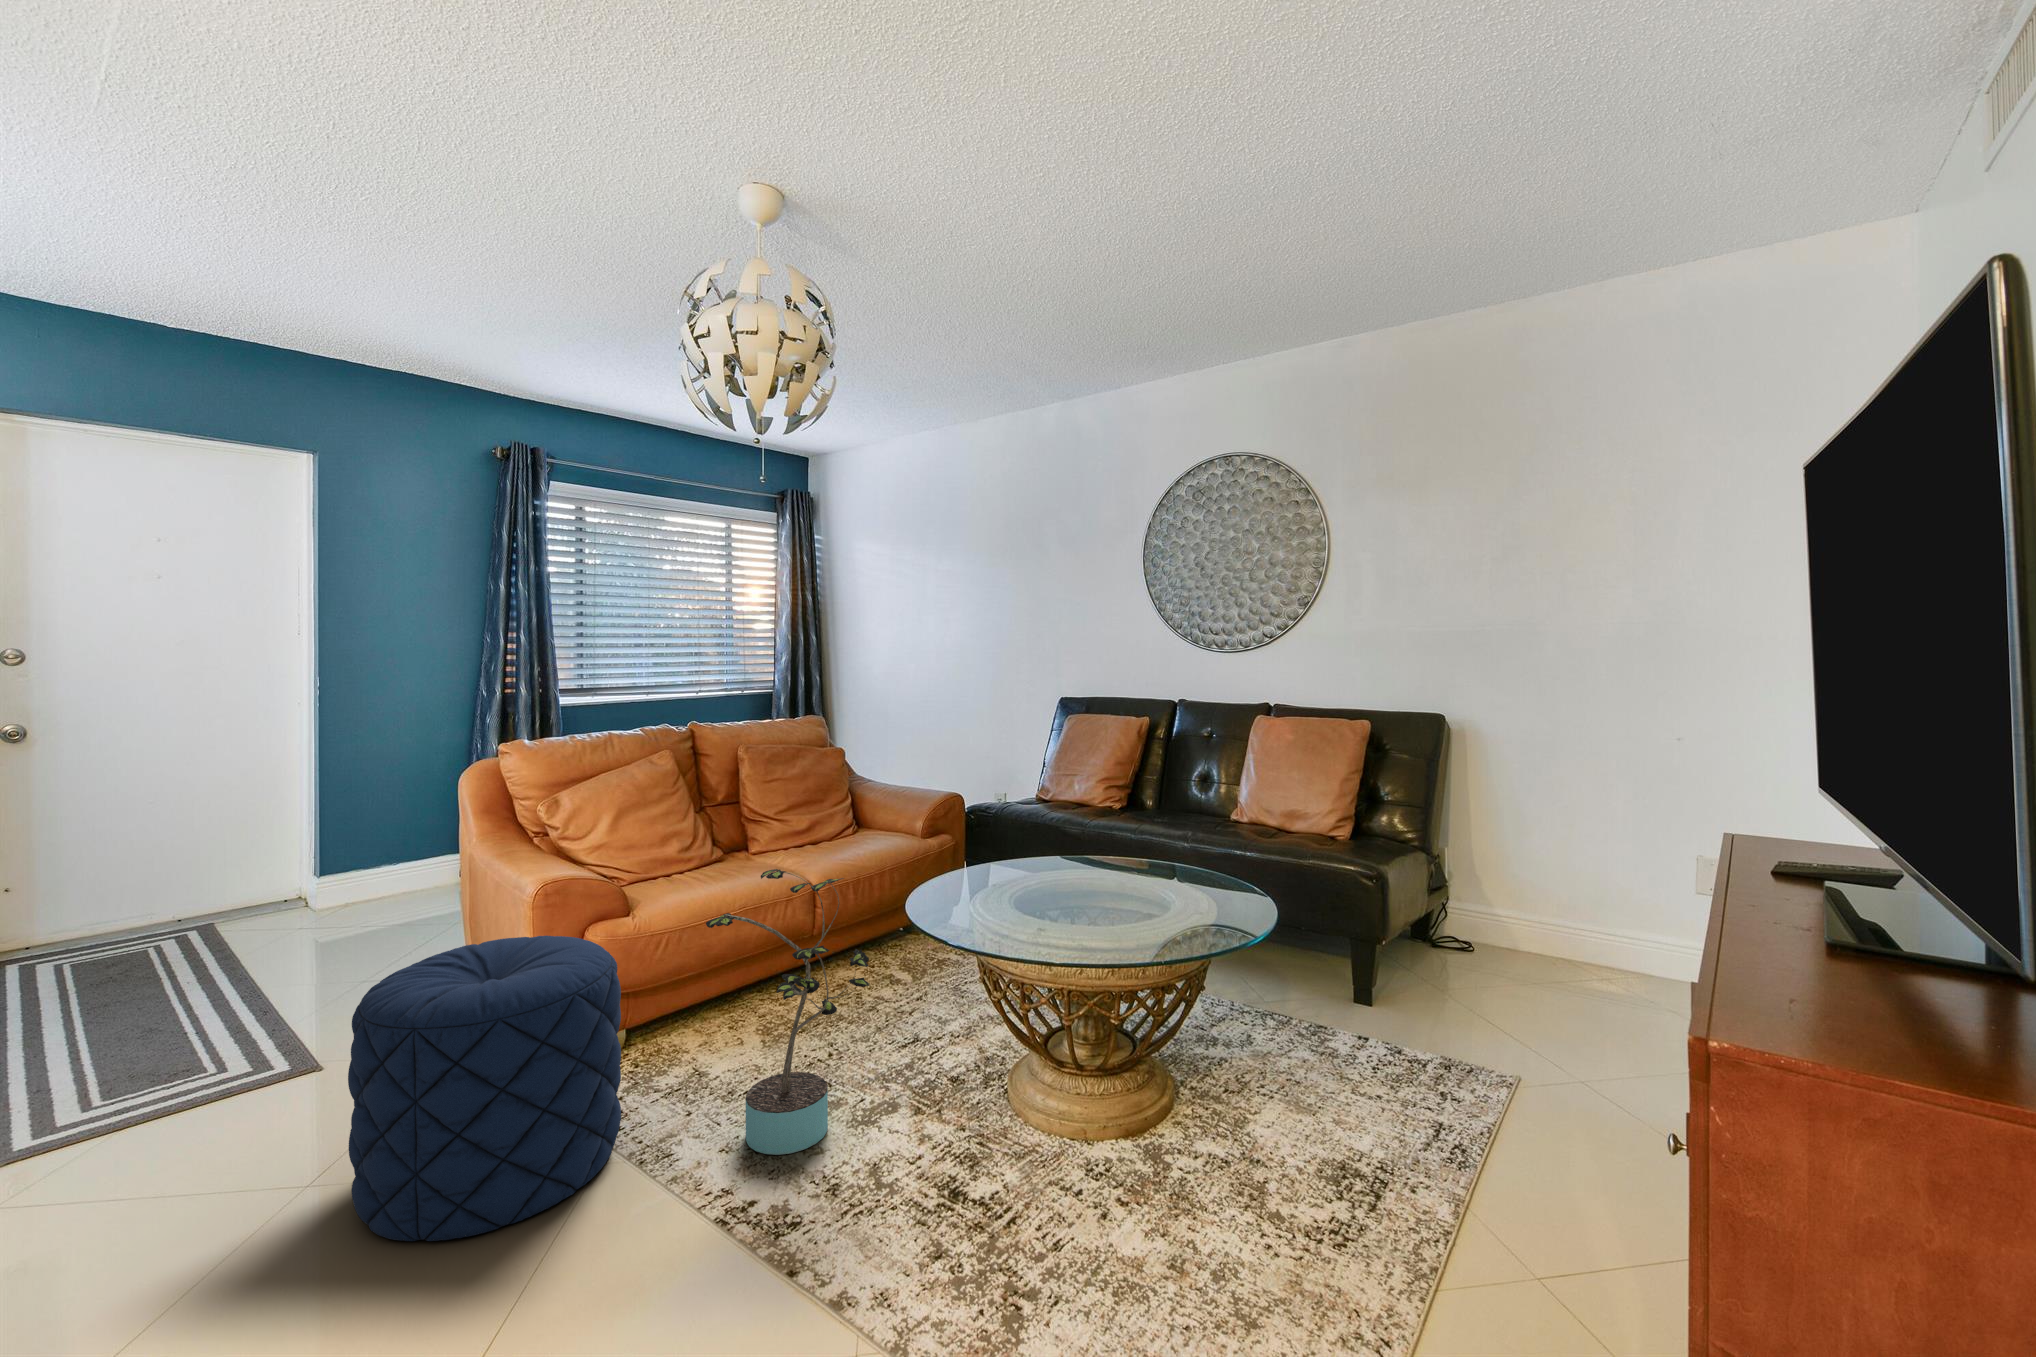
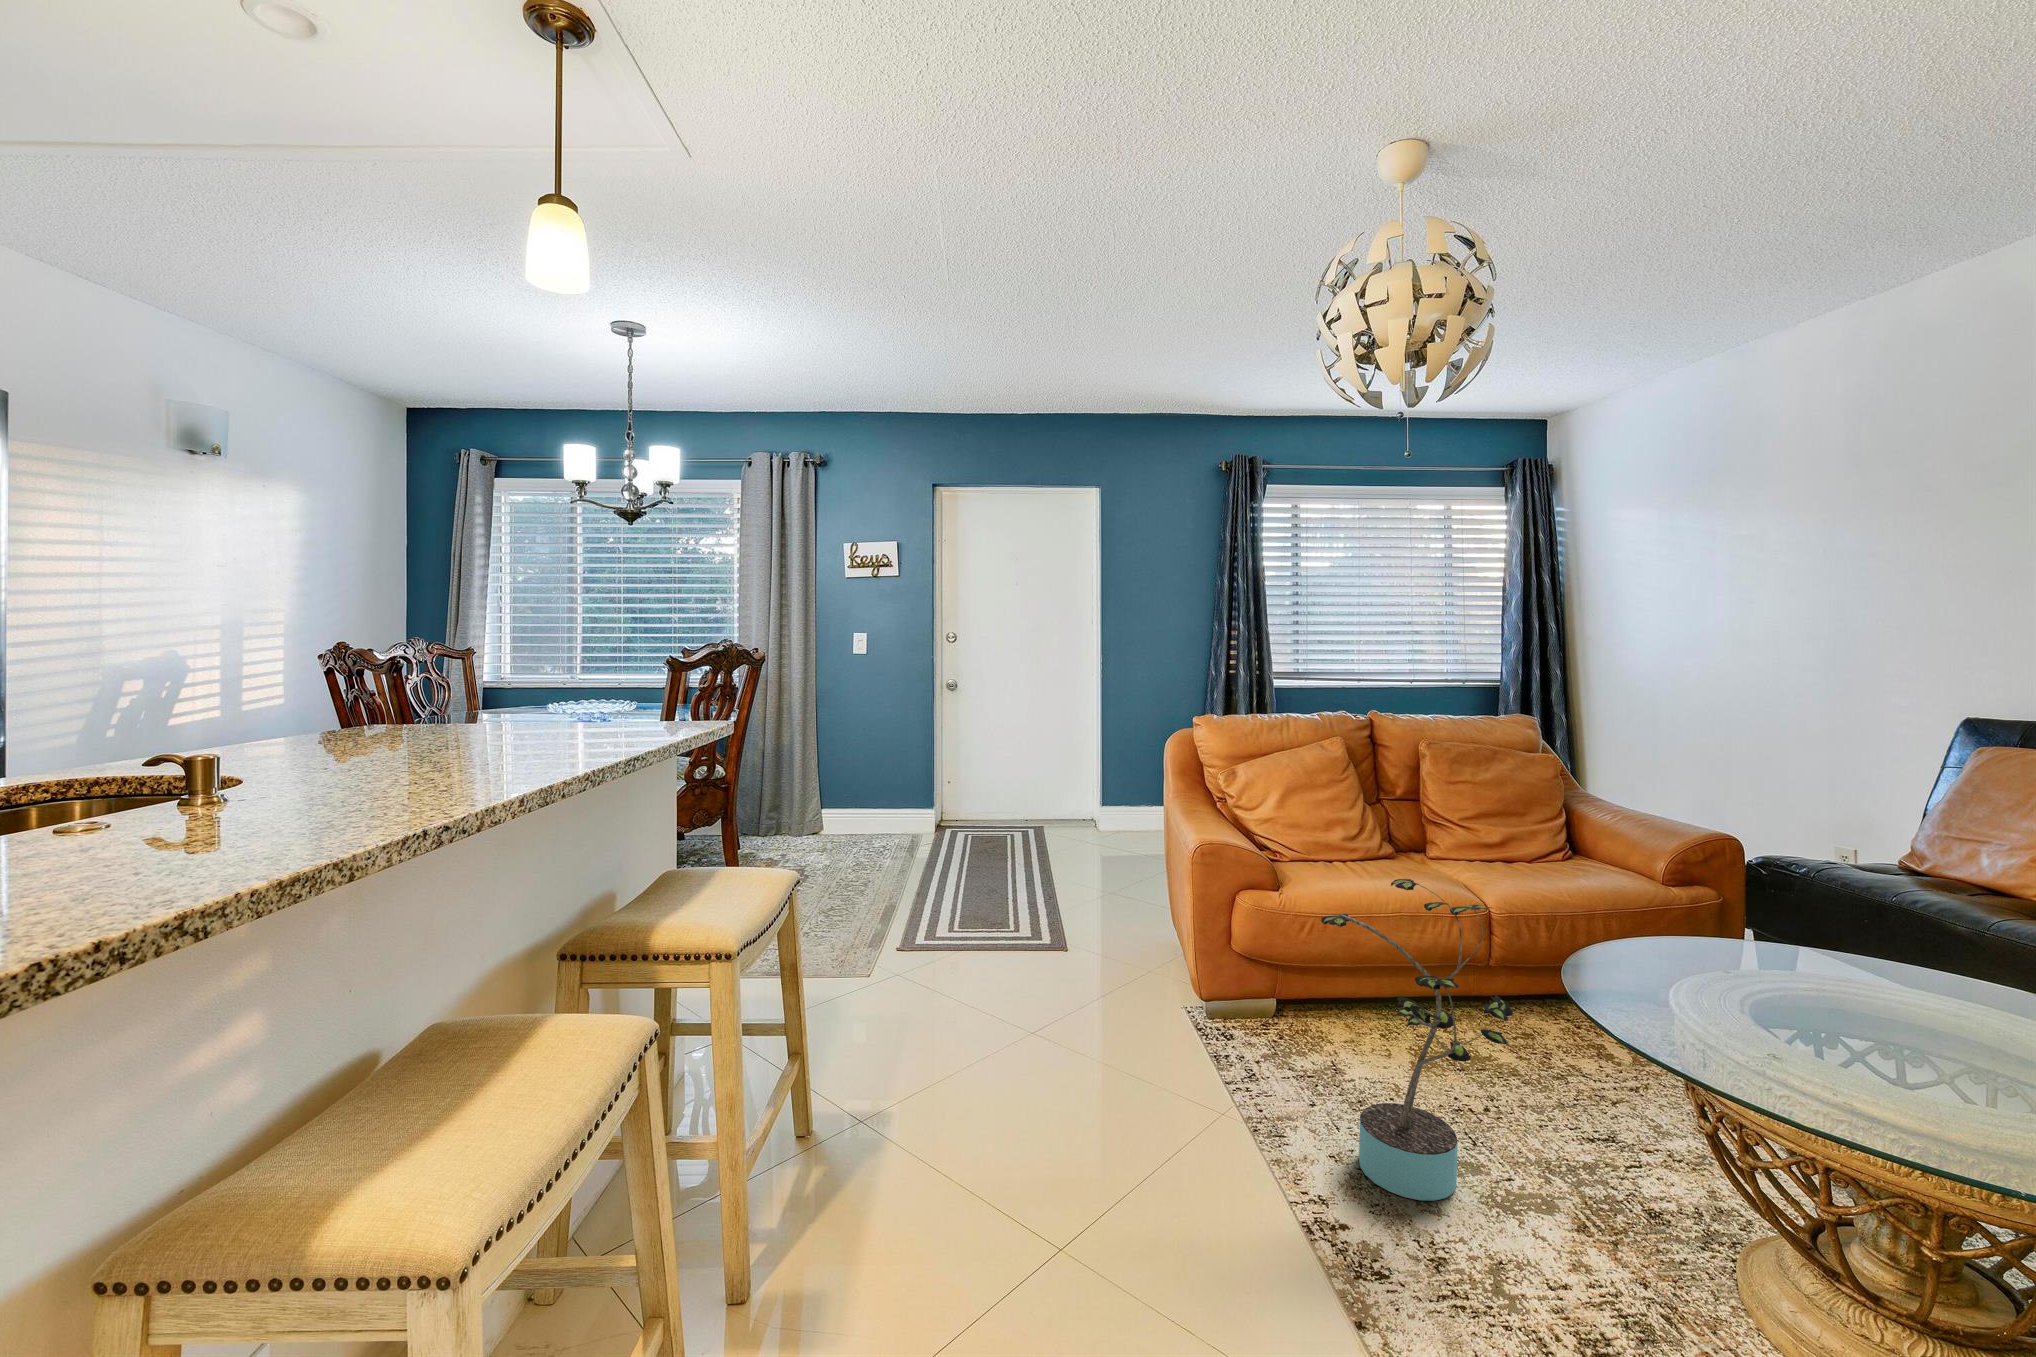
pouf: present [348,936,621,1241] -> none [1048,886,1249,1134]

